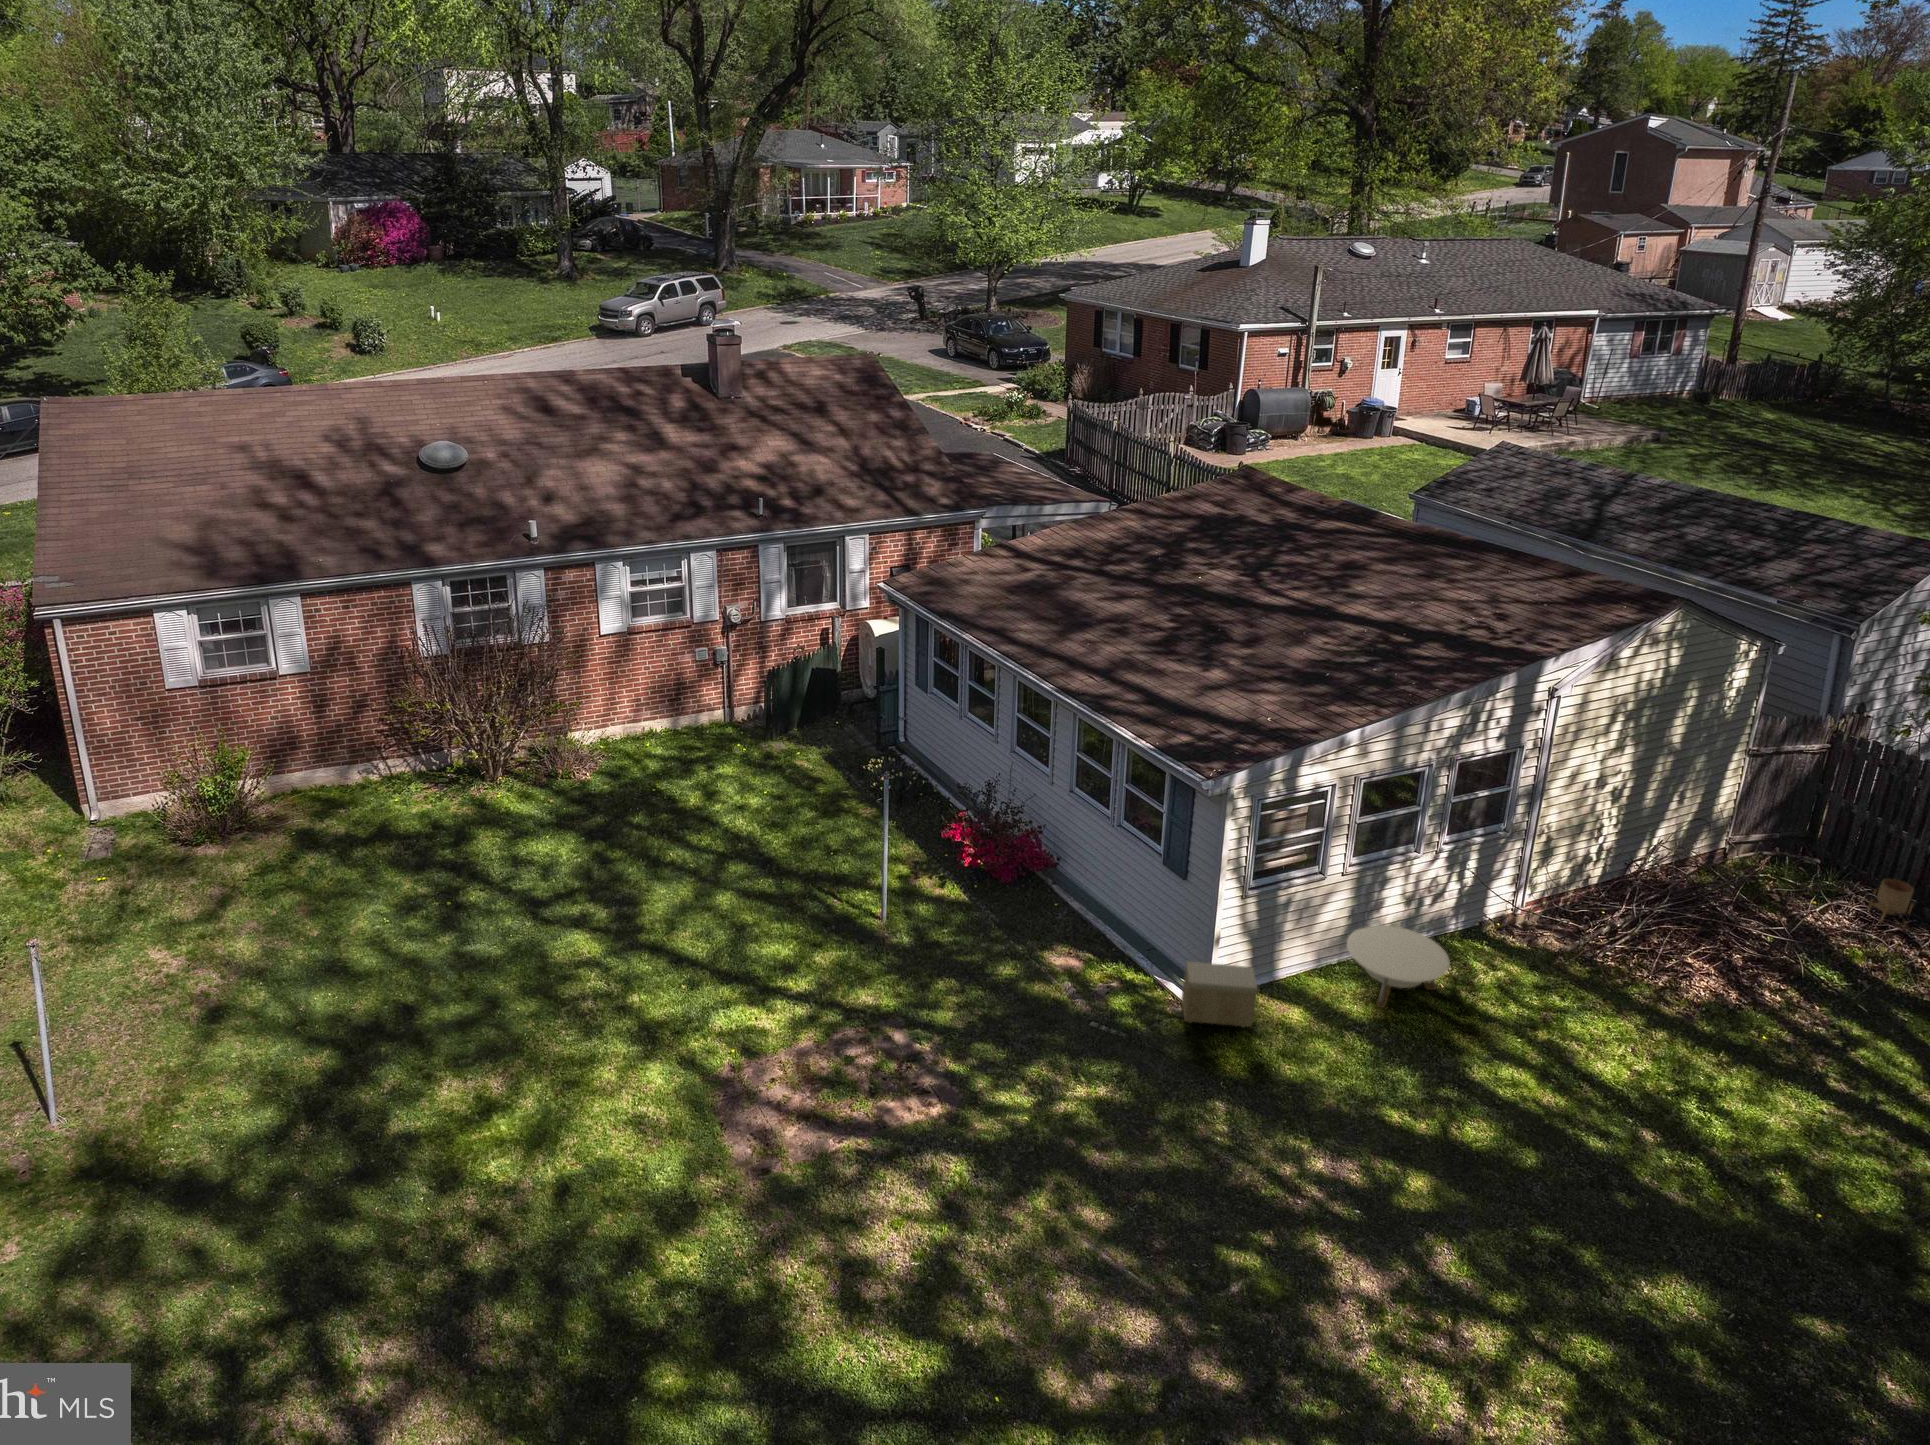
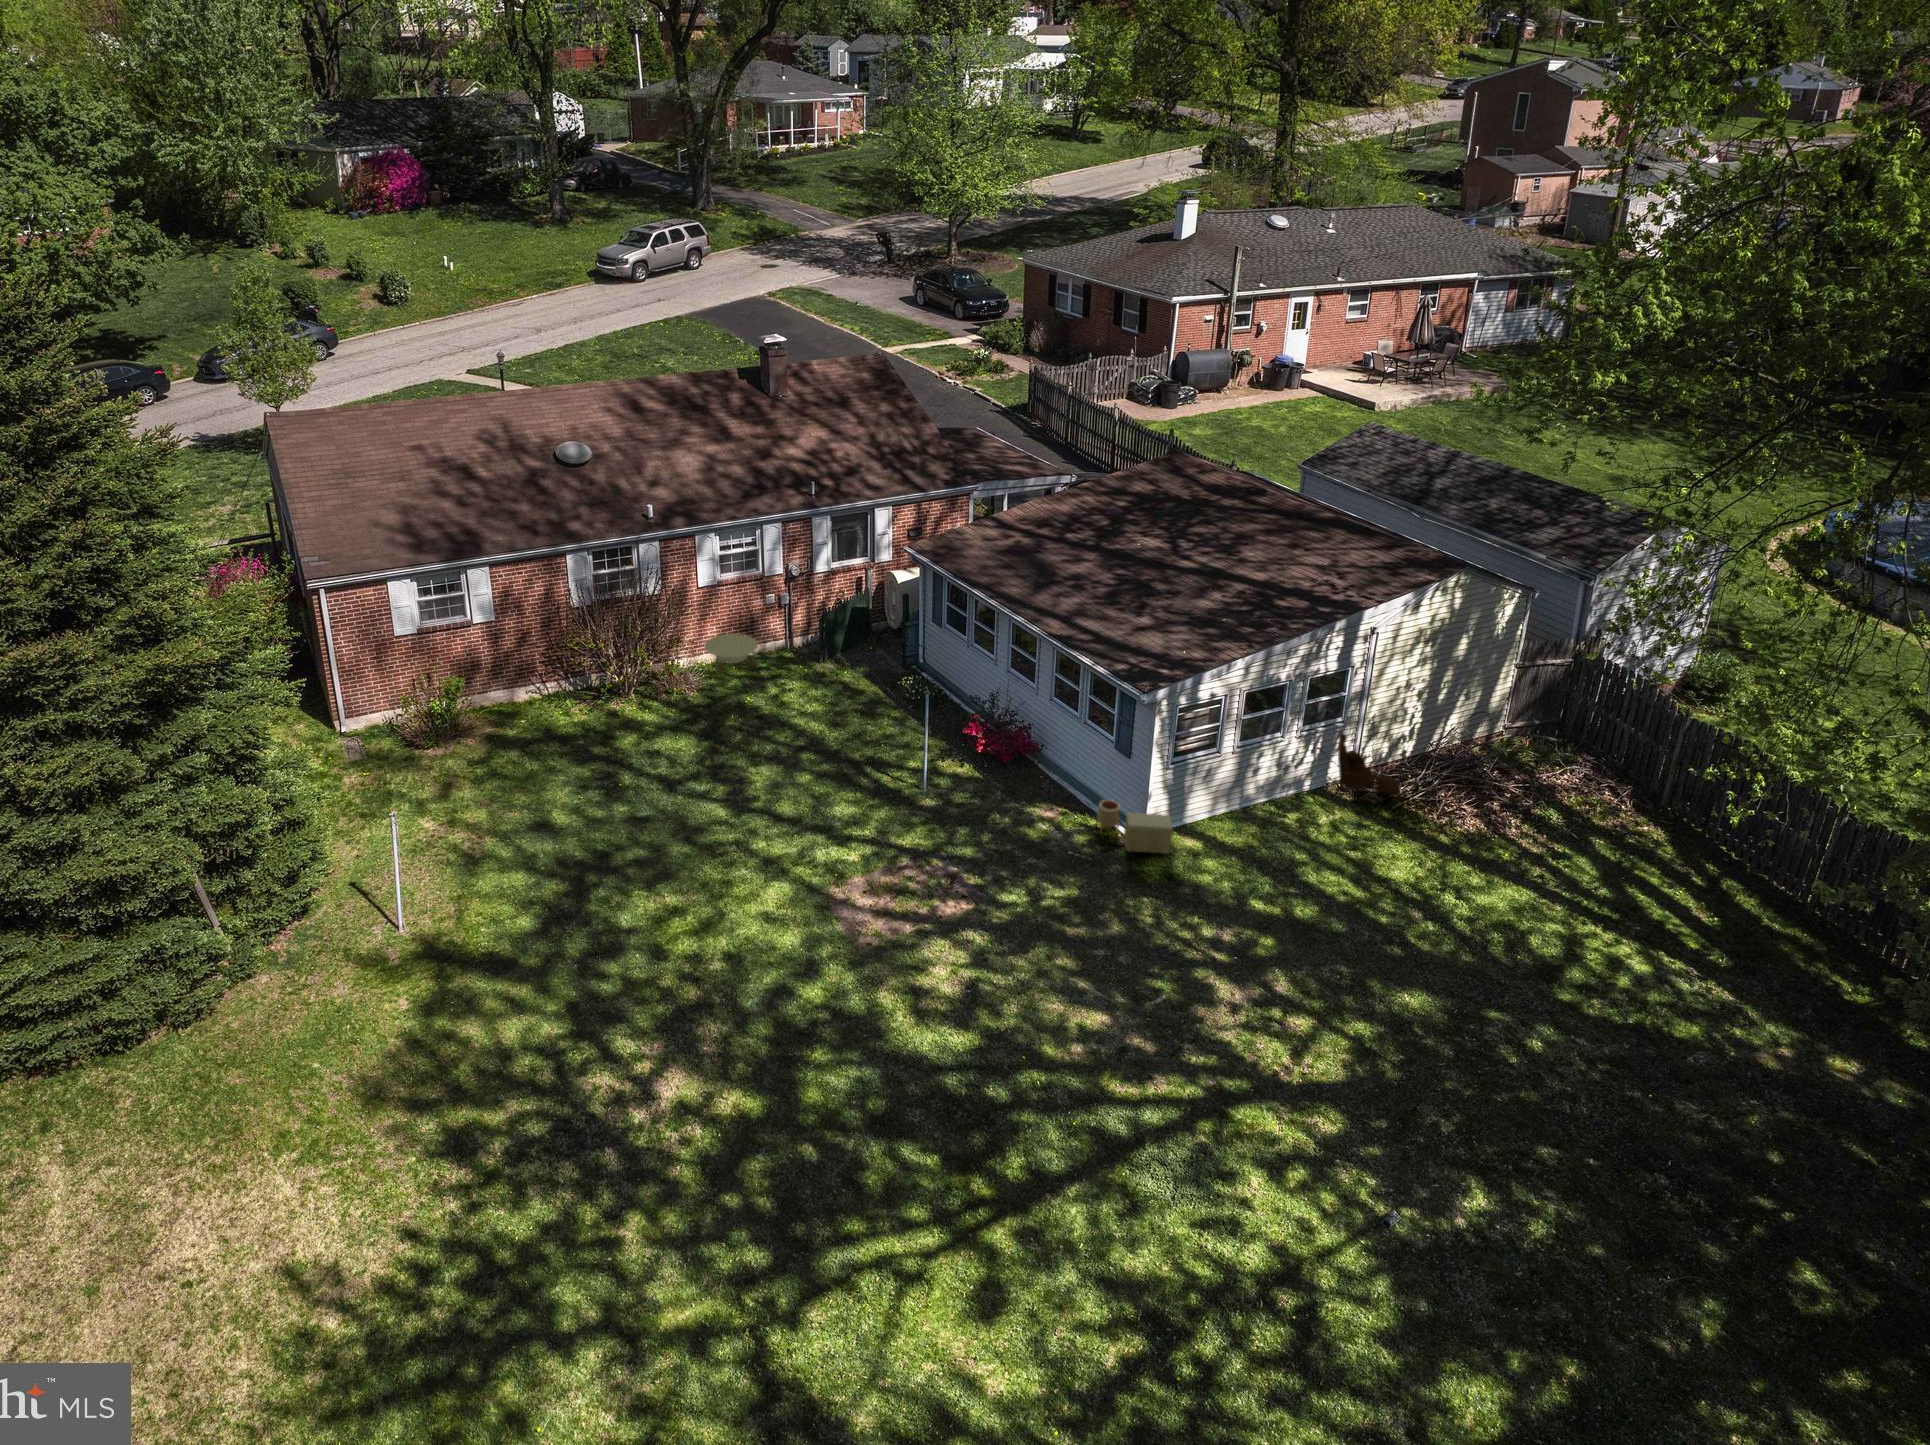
lounge chair: present [1310,399,1350,434] -> present [1336,733,1400,802]
planter: present [1868,879,1914,924] -> present [1096,800,1120,832]
round table: present [1347,925,1450,1008] -> present [704,634,758,674]

